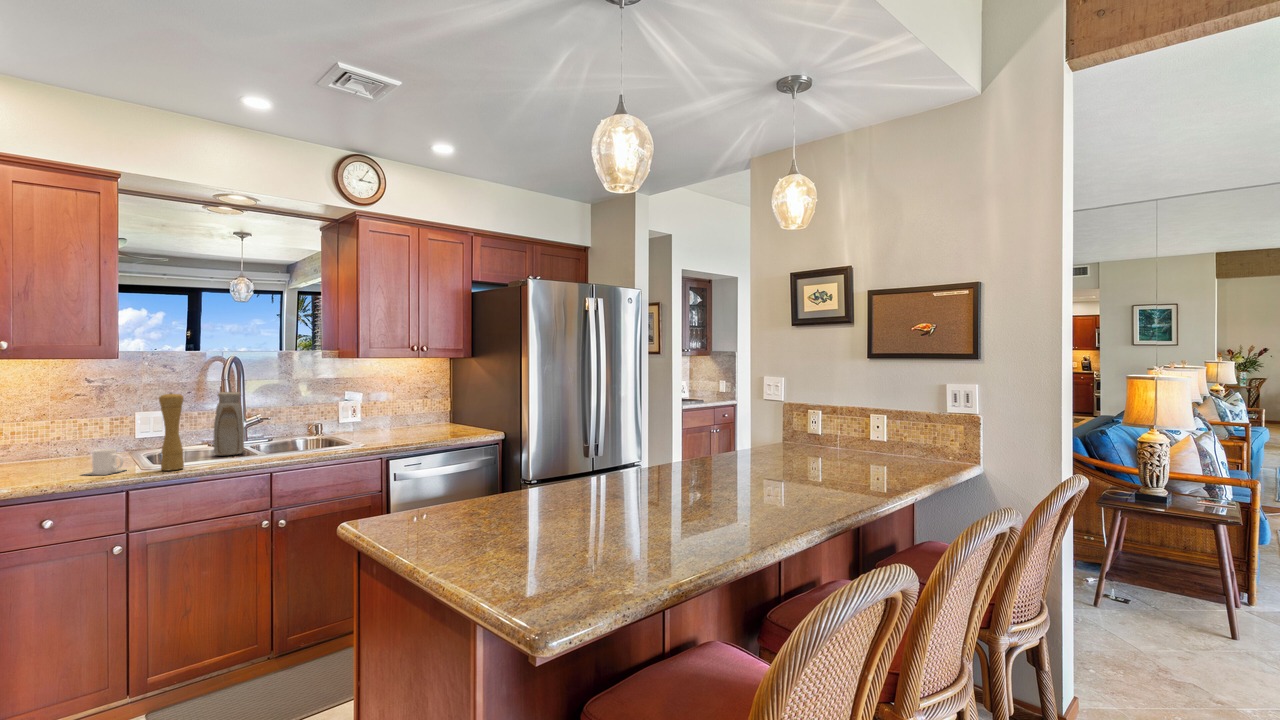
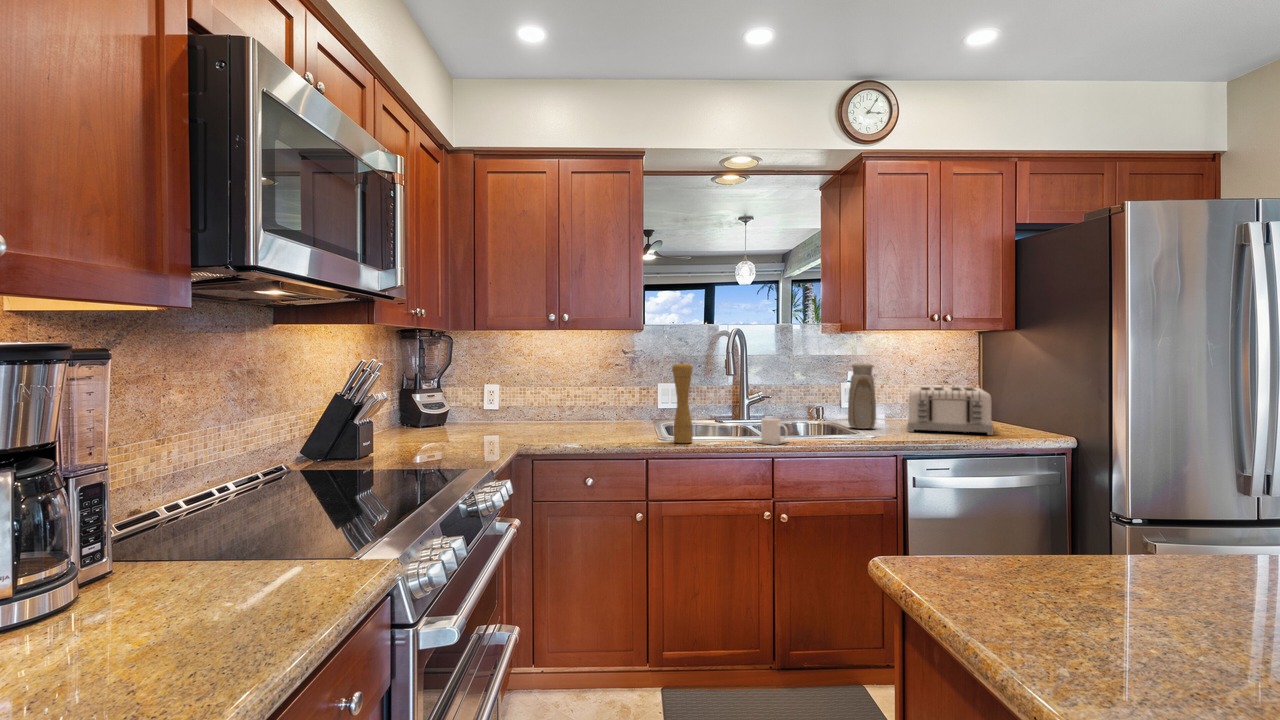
vase: present [214,392,244,455] -> present [848,364,876,429]
toaster: none [393,401,454,439] -> present [908,387,994,435]
mug: present [84,448,123,475] -> present [756,418,788,445]

